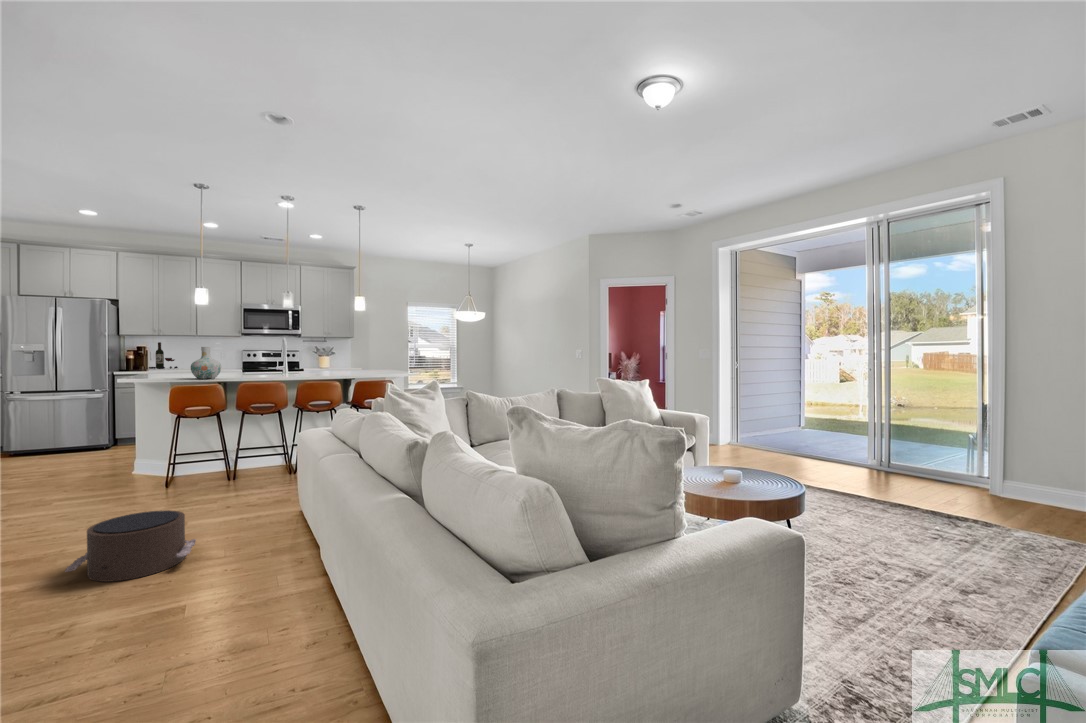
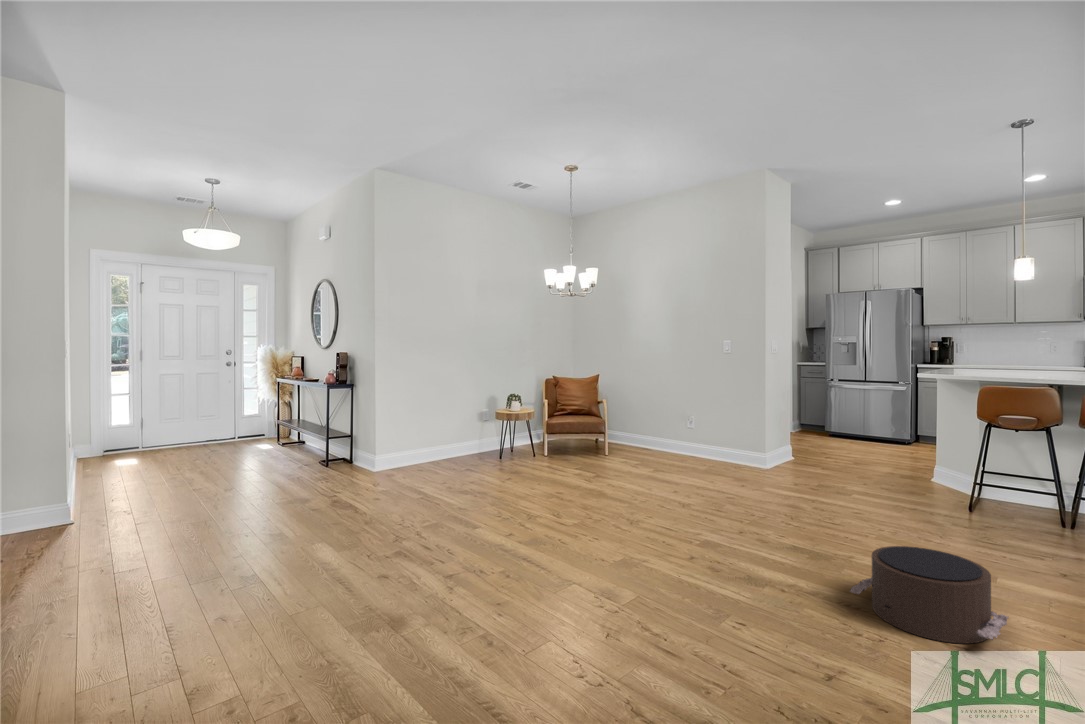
wine bottle: present [149,342,178,369] -> none [955,331,990,362]
vase: present [191,347,221,379] -> none [1006,337,1053,380]

